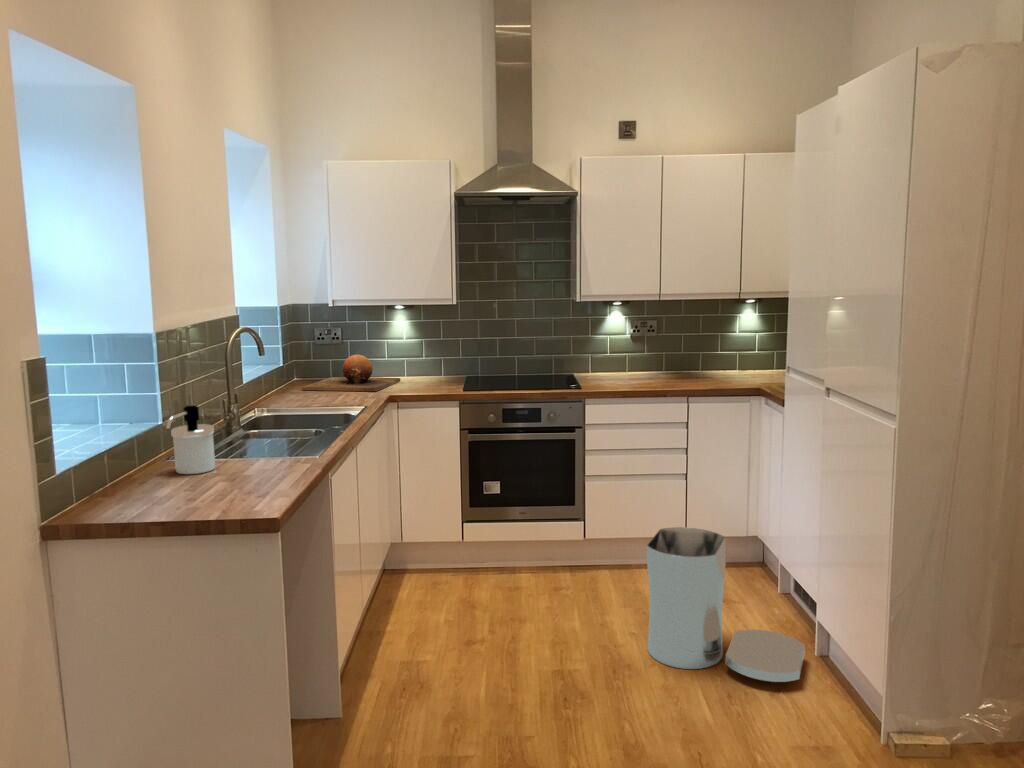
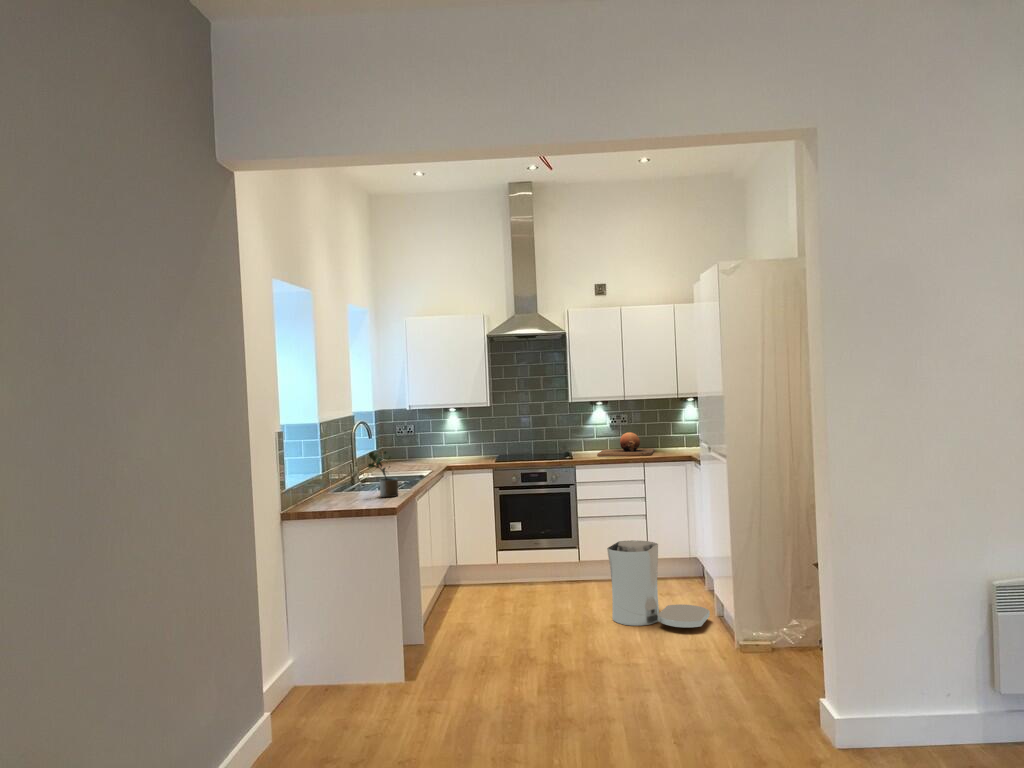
chopping board: present [301,355,400,391] -> present [597,432,654,456]
potted plant: none [231,393,292,481] -> present [368,451,398,497]
soap dispenser: present [166,405,215,474] -> none [333,460,355,497]

